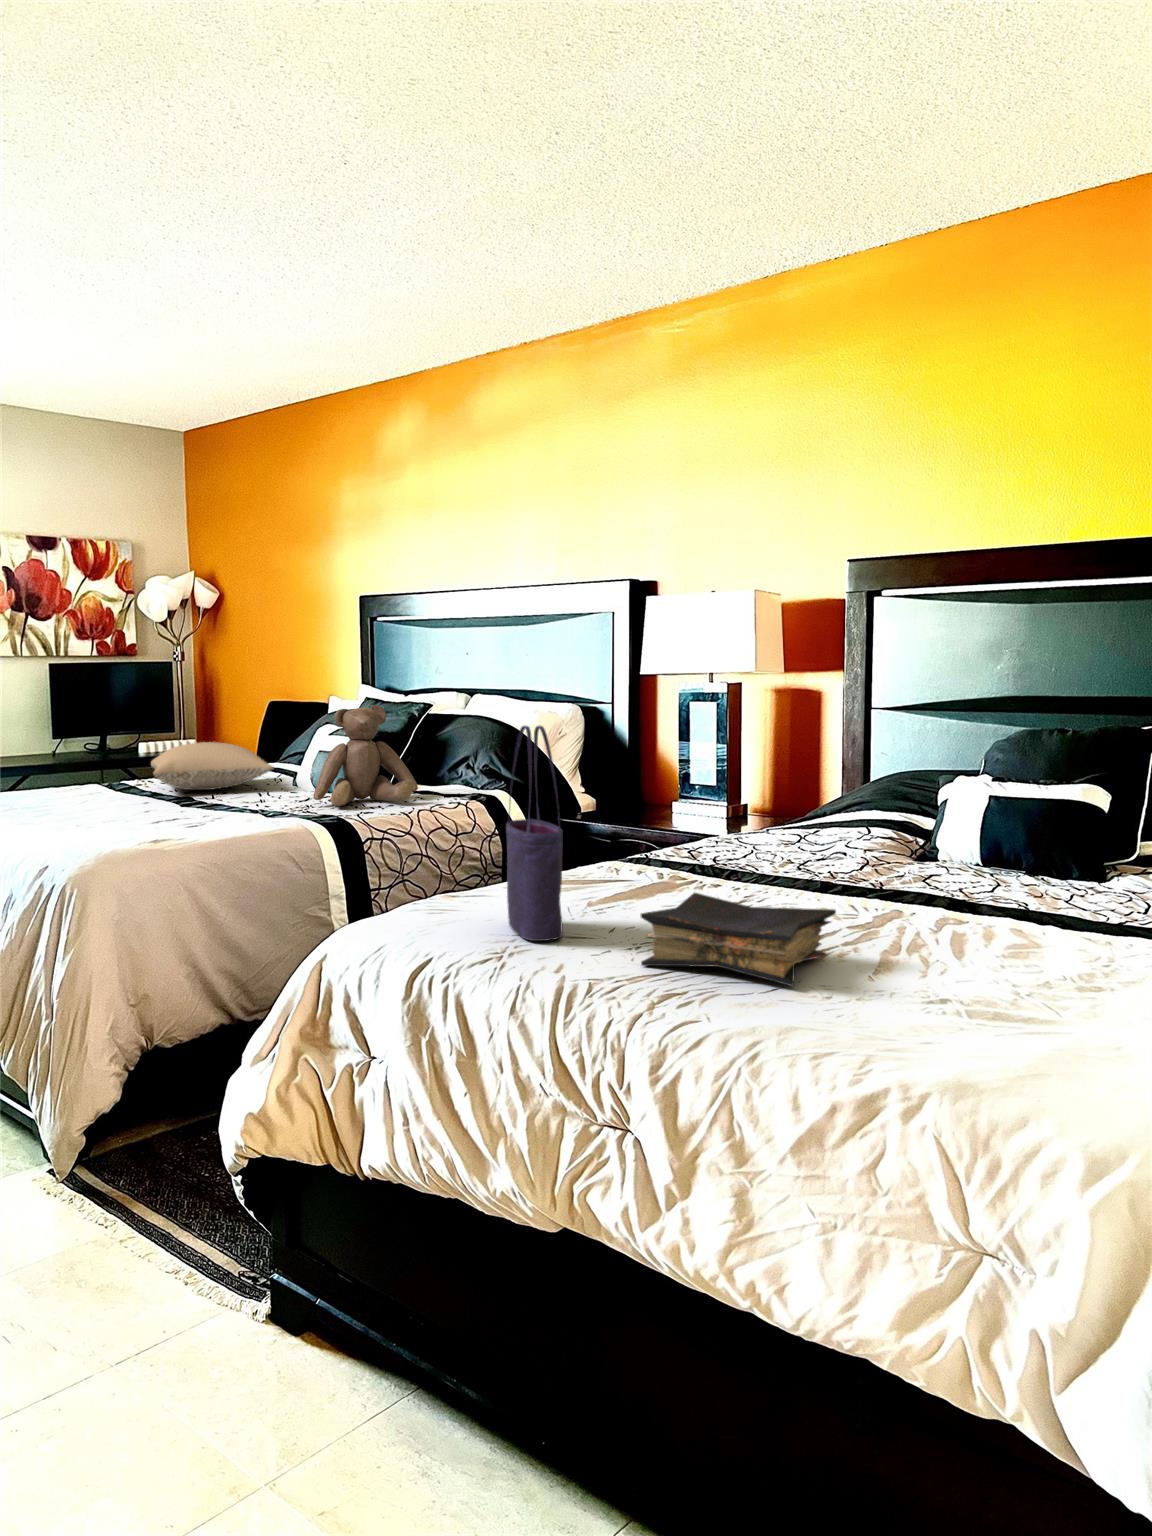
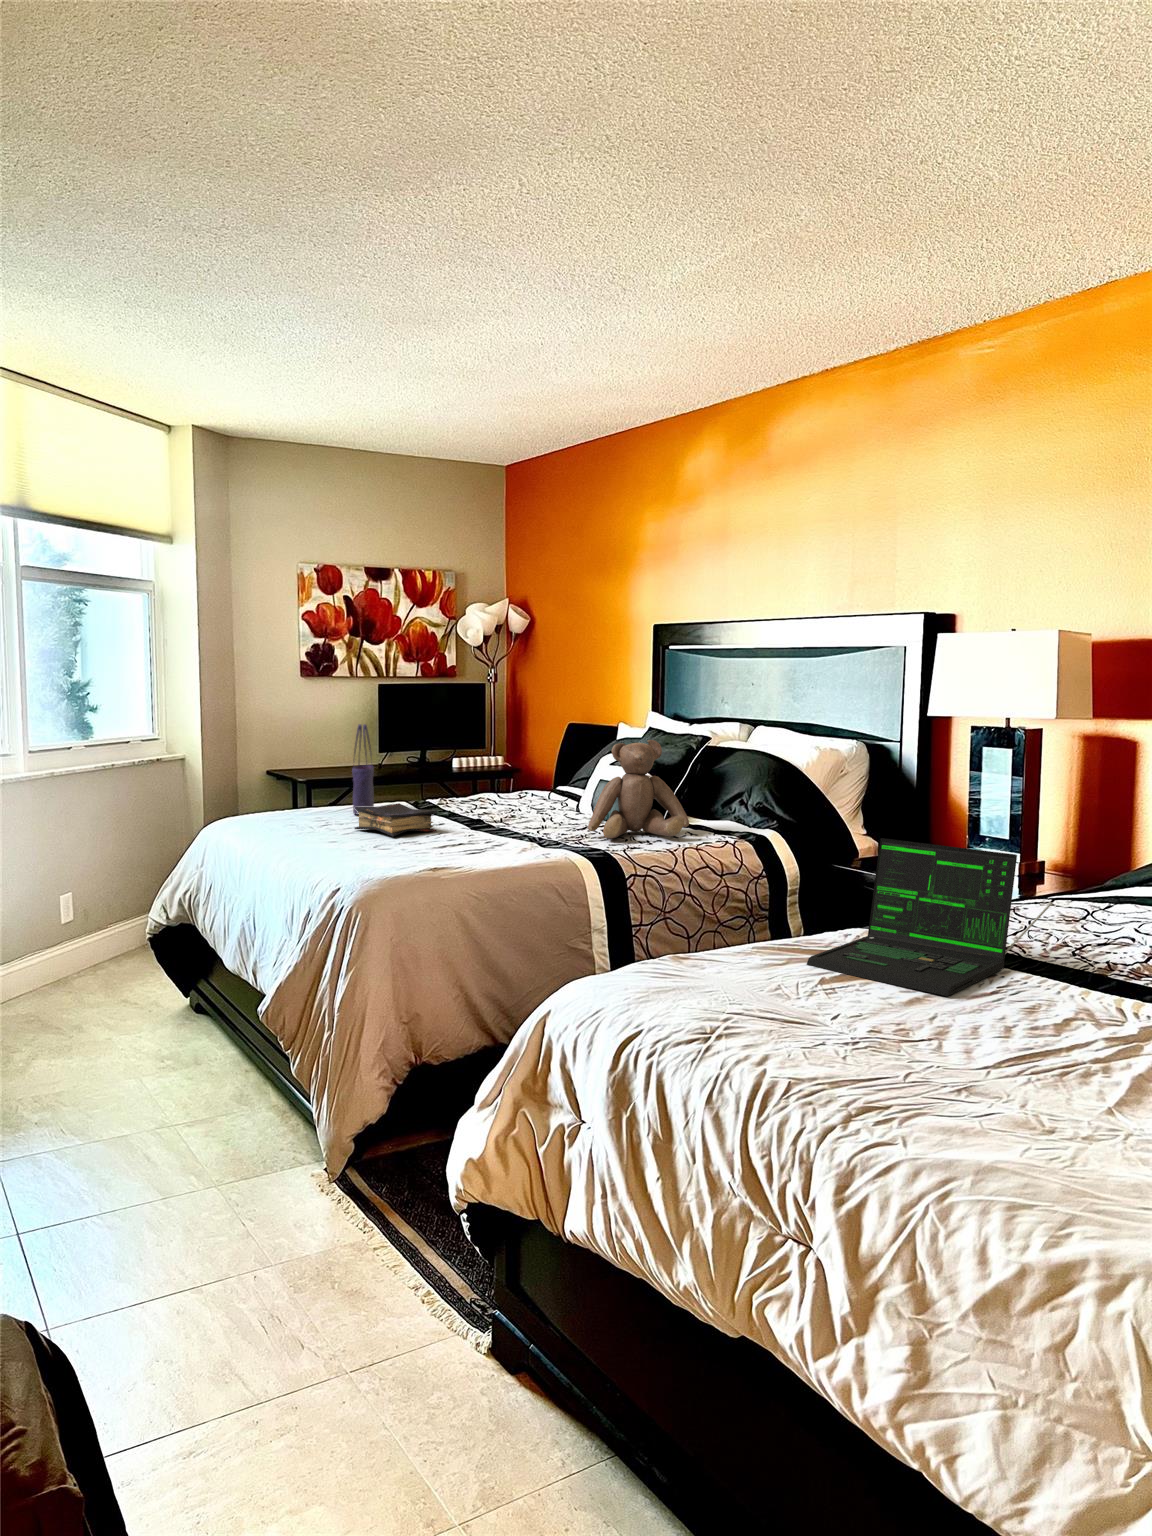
tote bag: present [506,726,563,941] -> present [352,724,374,814]
pillow: present [151,742,274,790] -> none [449,768,557,813]
laptop: none [573,774,787,908] -> present [807,838,1052,996]
book: present [641,893,836,986] -> present [355,803,437,836]

